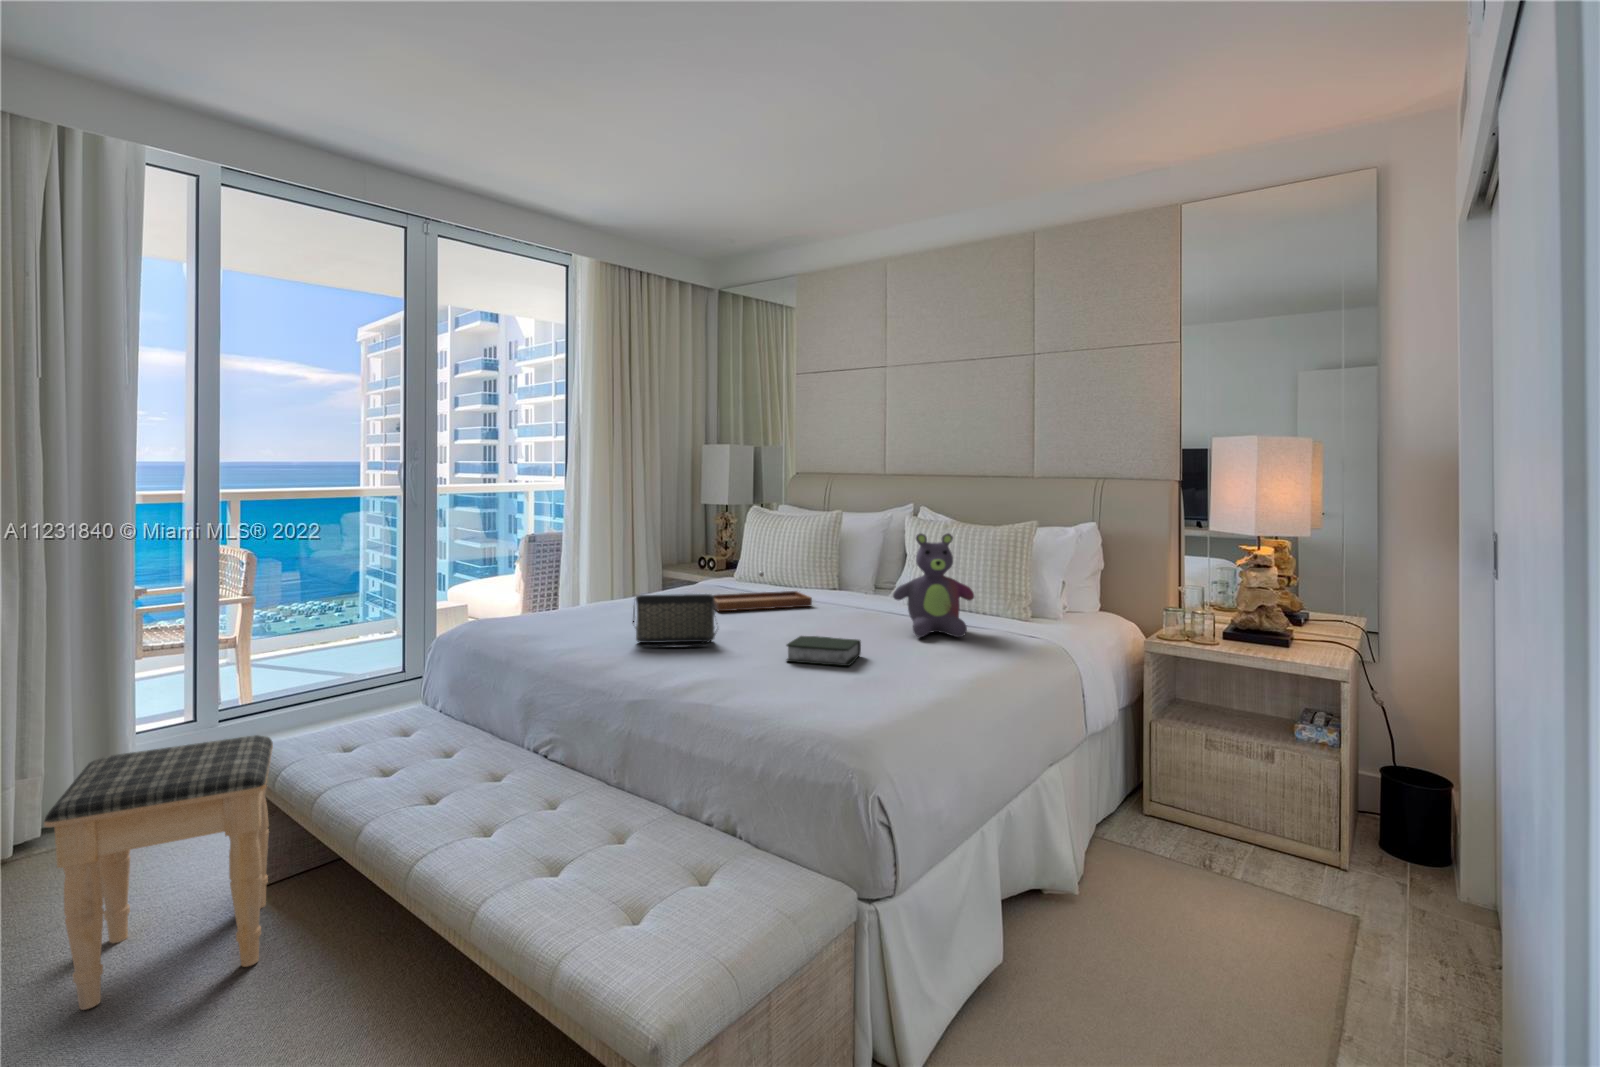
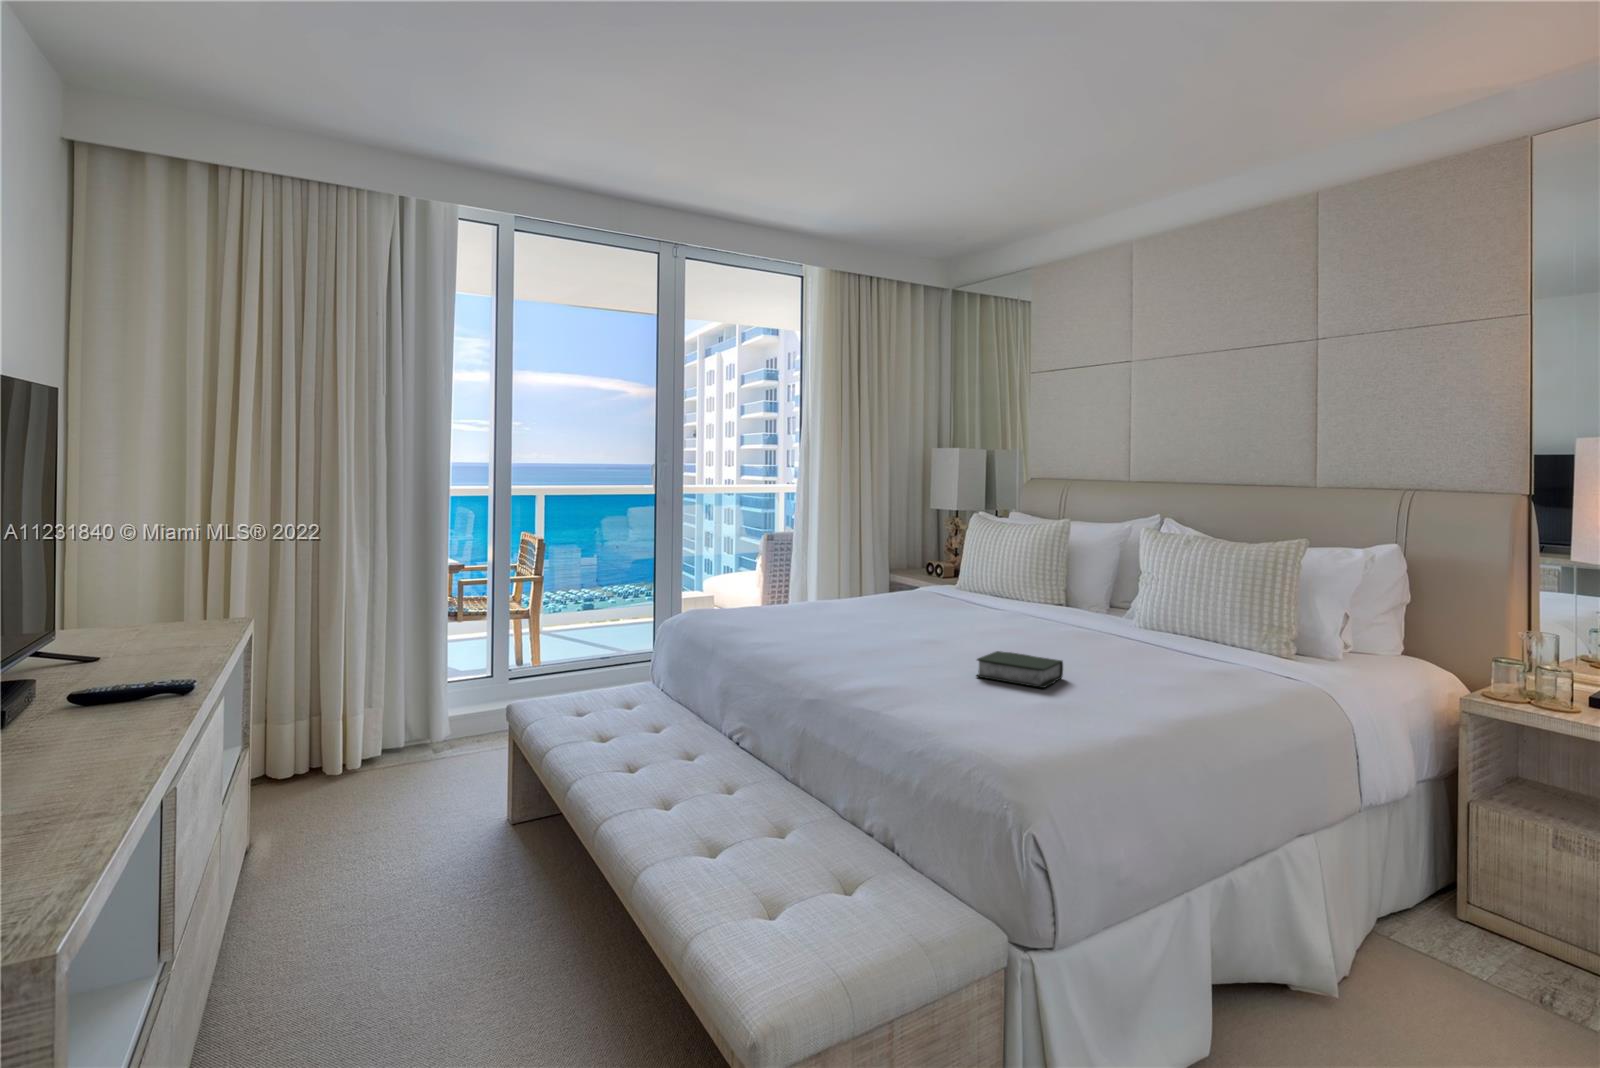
stuffed bear: present [893,534,974,637] -> none [1114,546,1215,668]
tray: present [714,572,812,611] -> none [918,581,1029,621]
handbag: present [633,594,716,648] -> none [827,597,913,654]
footstool: present [44,735,273,1010] -> none [346,699,518,907]

